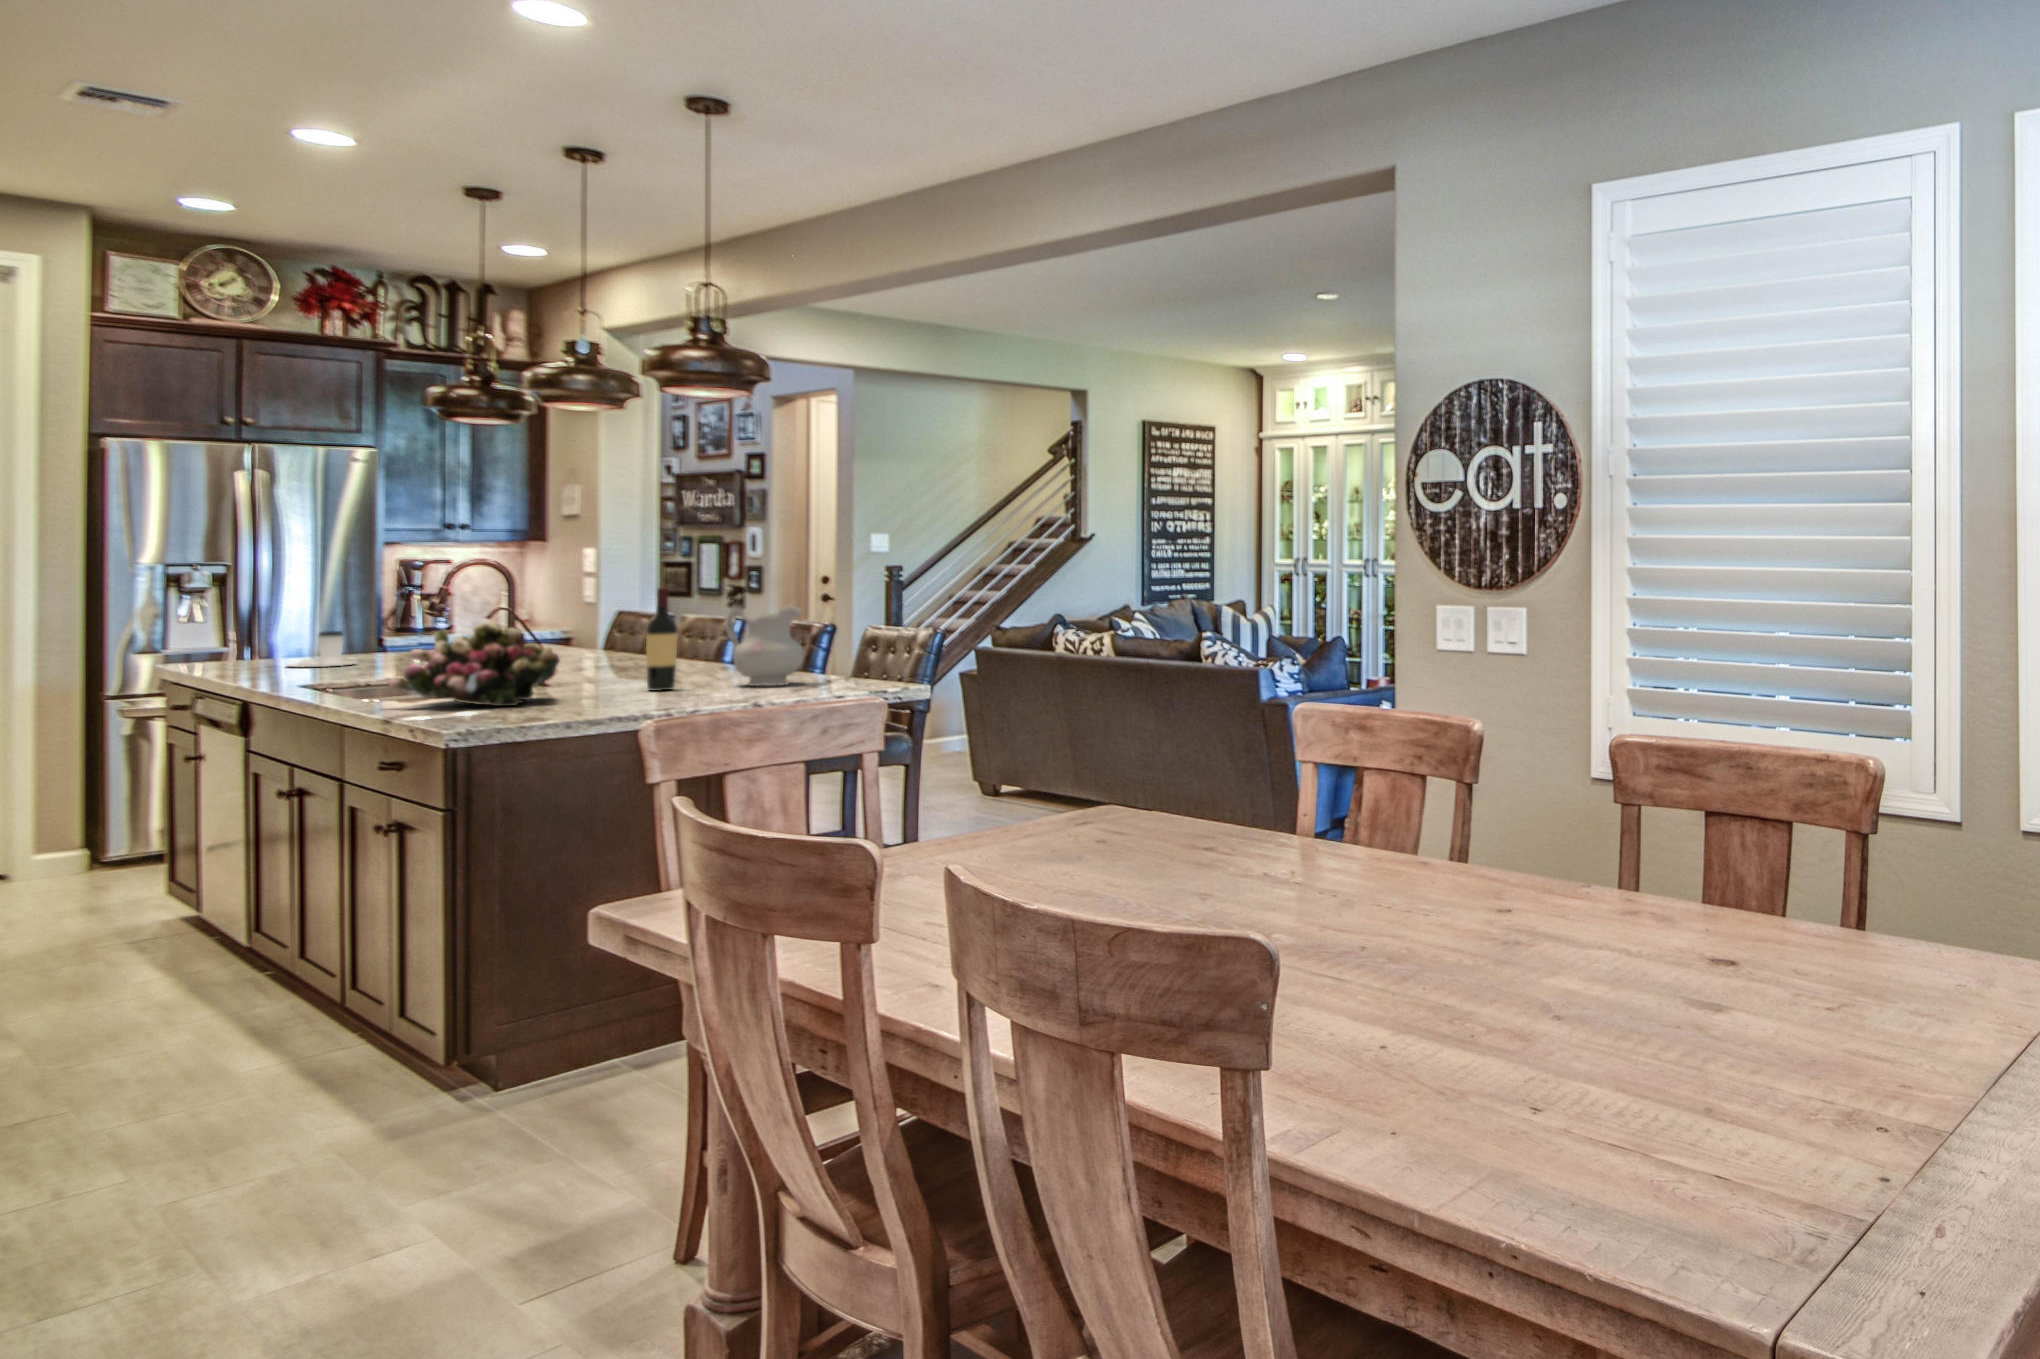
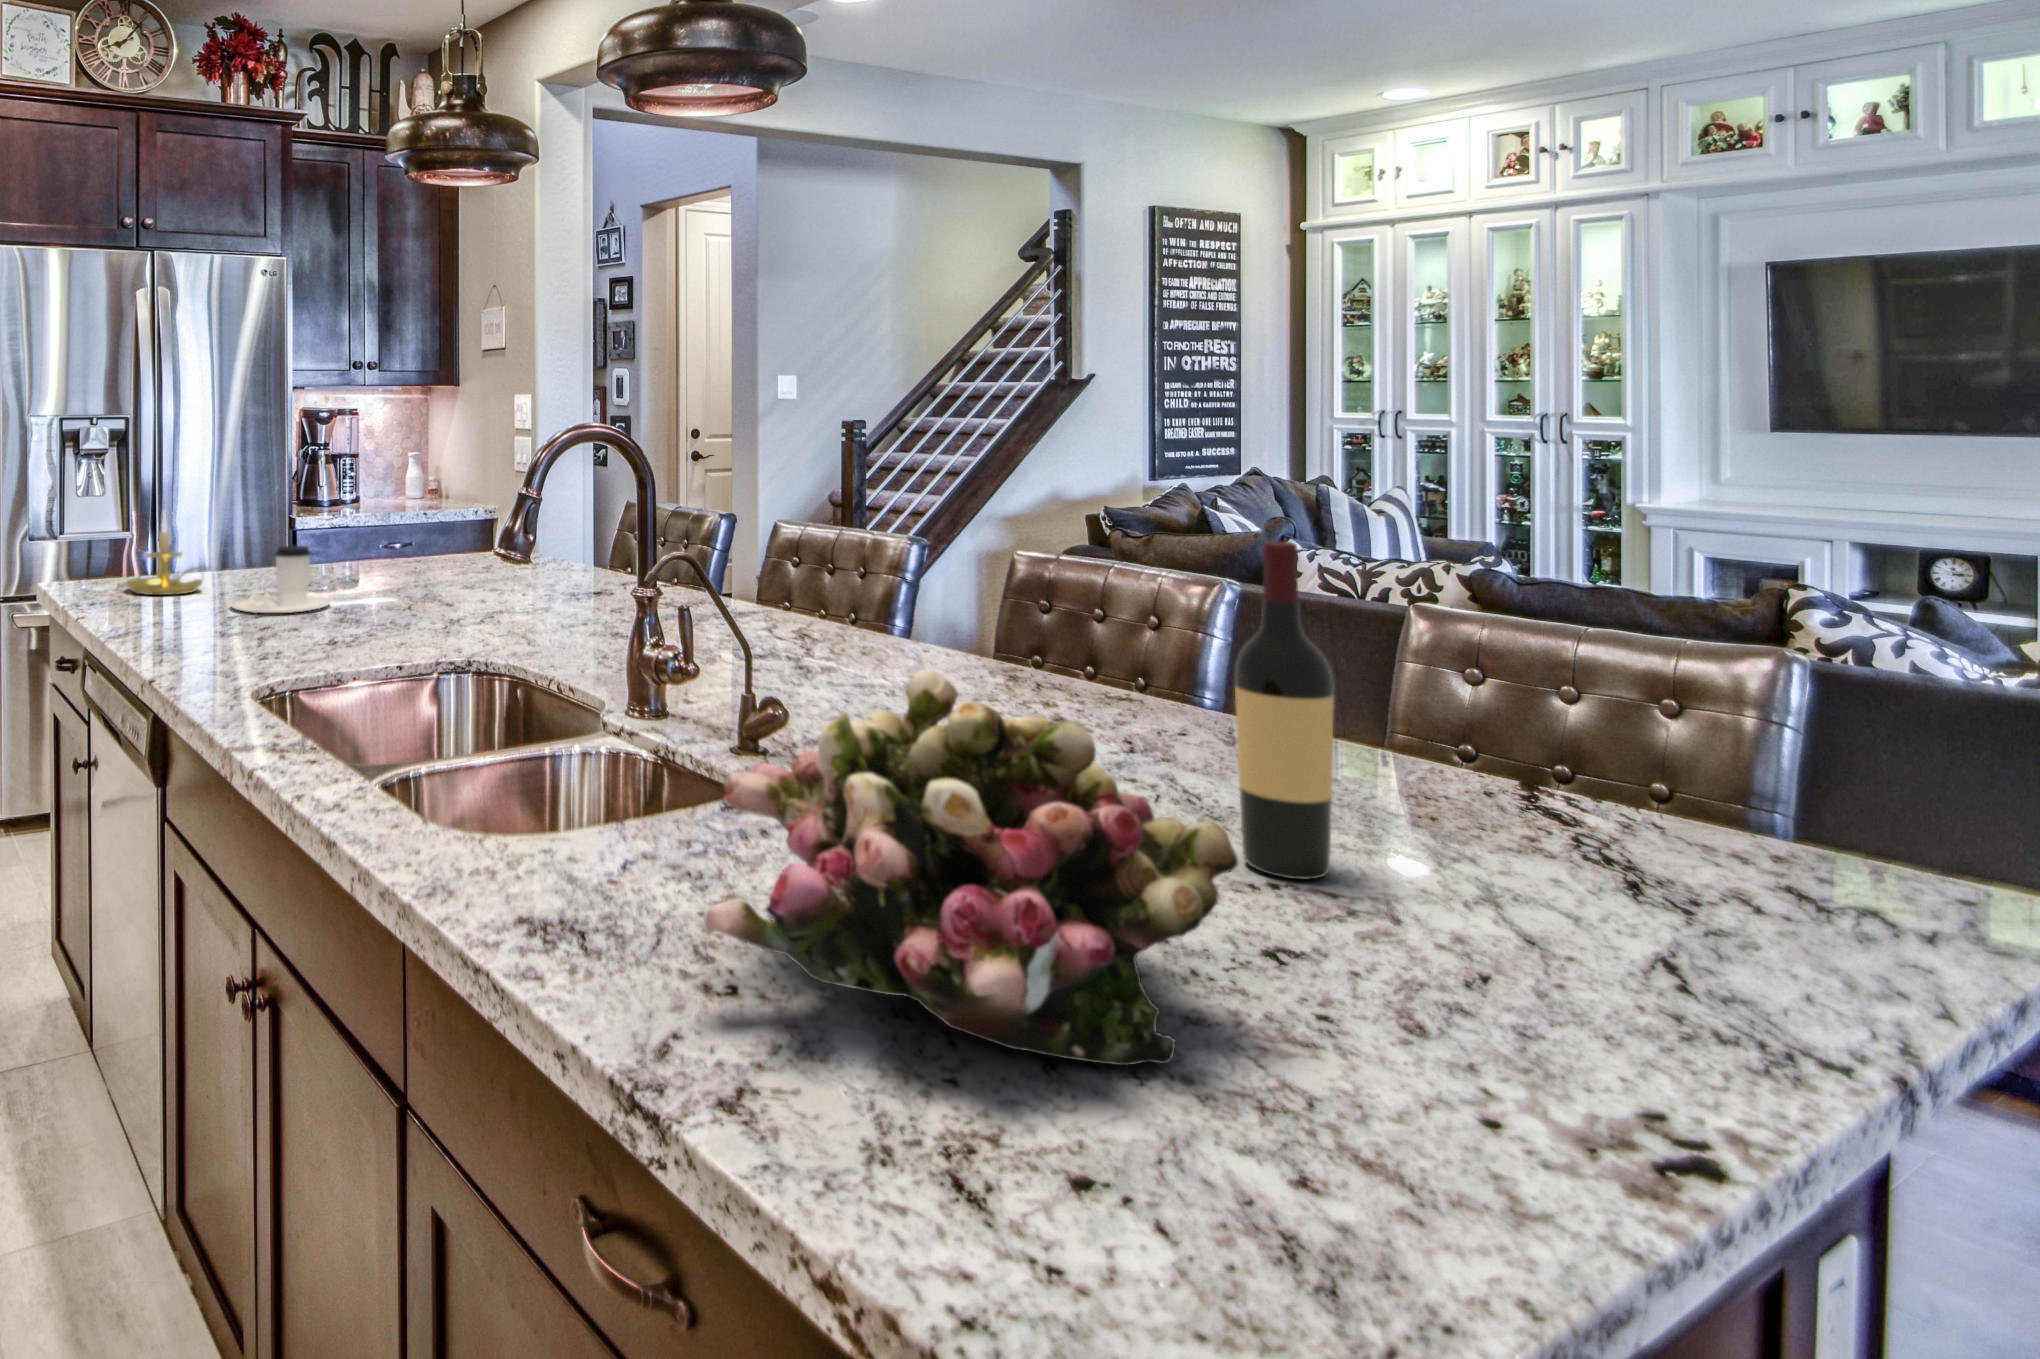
ceramic pitcher: present [725,605,803,686] -> none [1389,589,1661,866]
candle holder: none [209,615,275,665] -> present [126,514,207,595]

